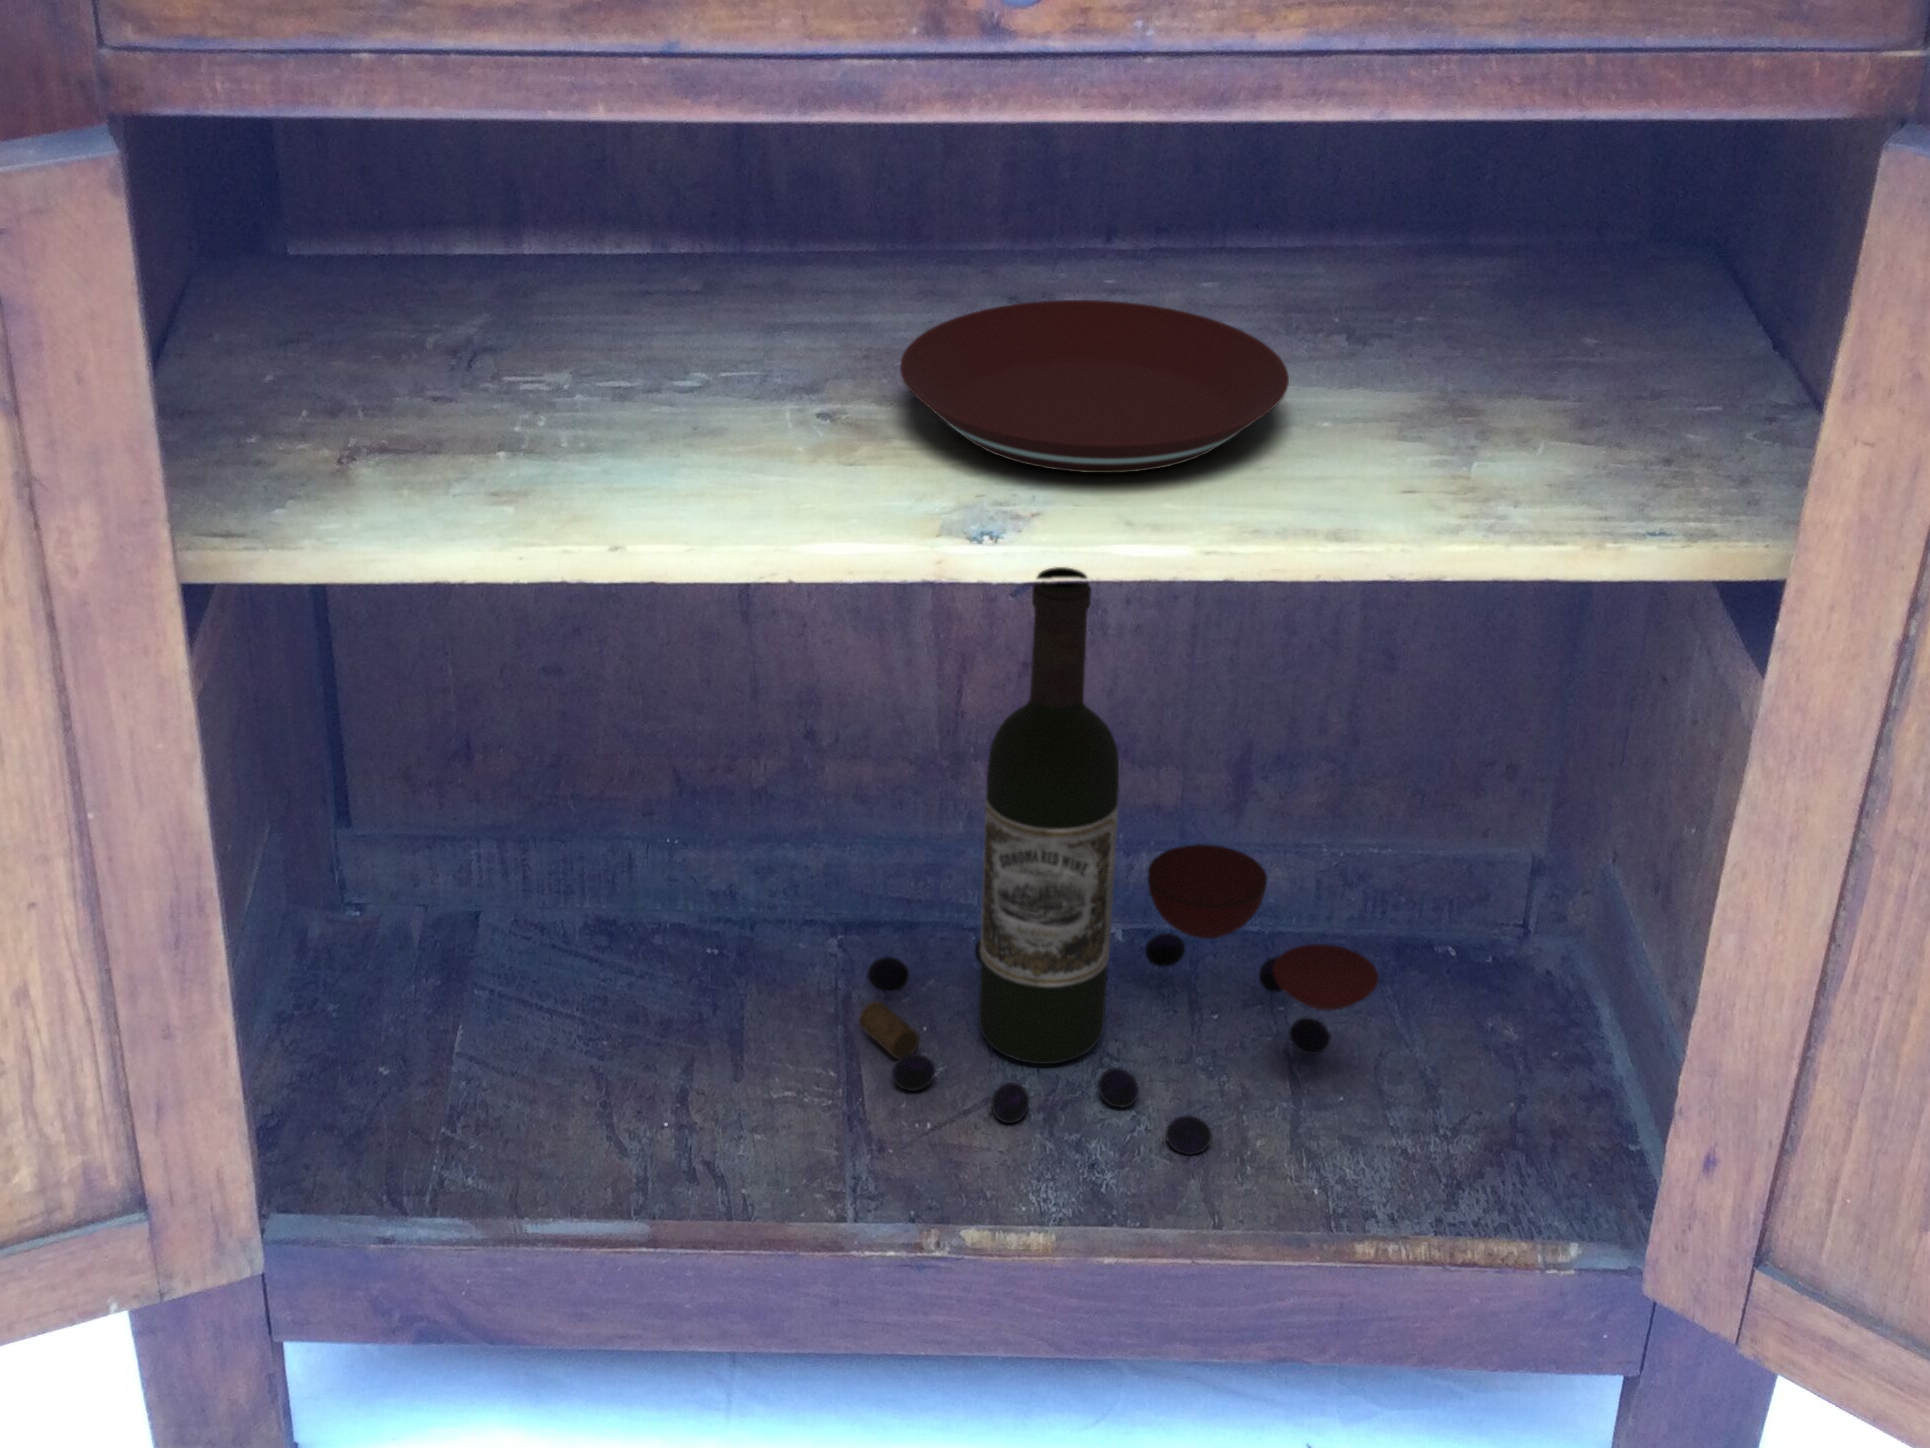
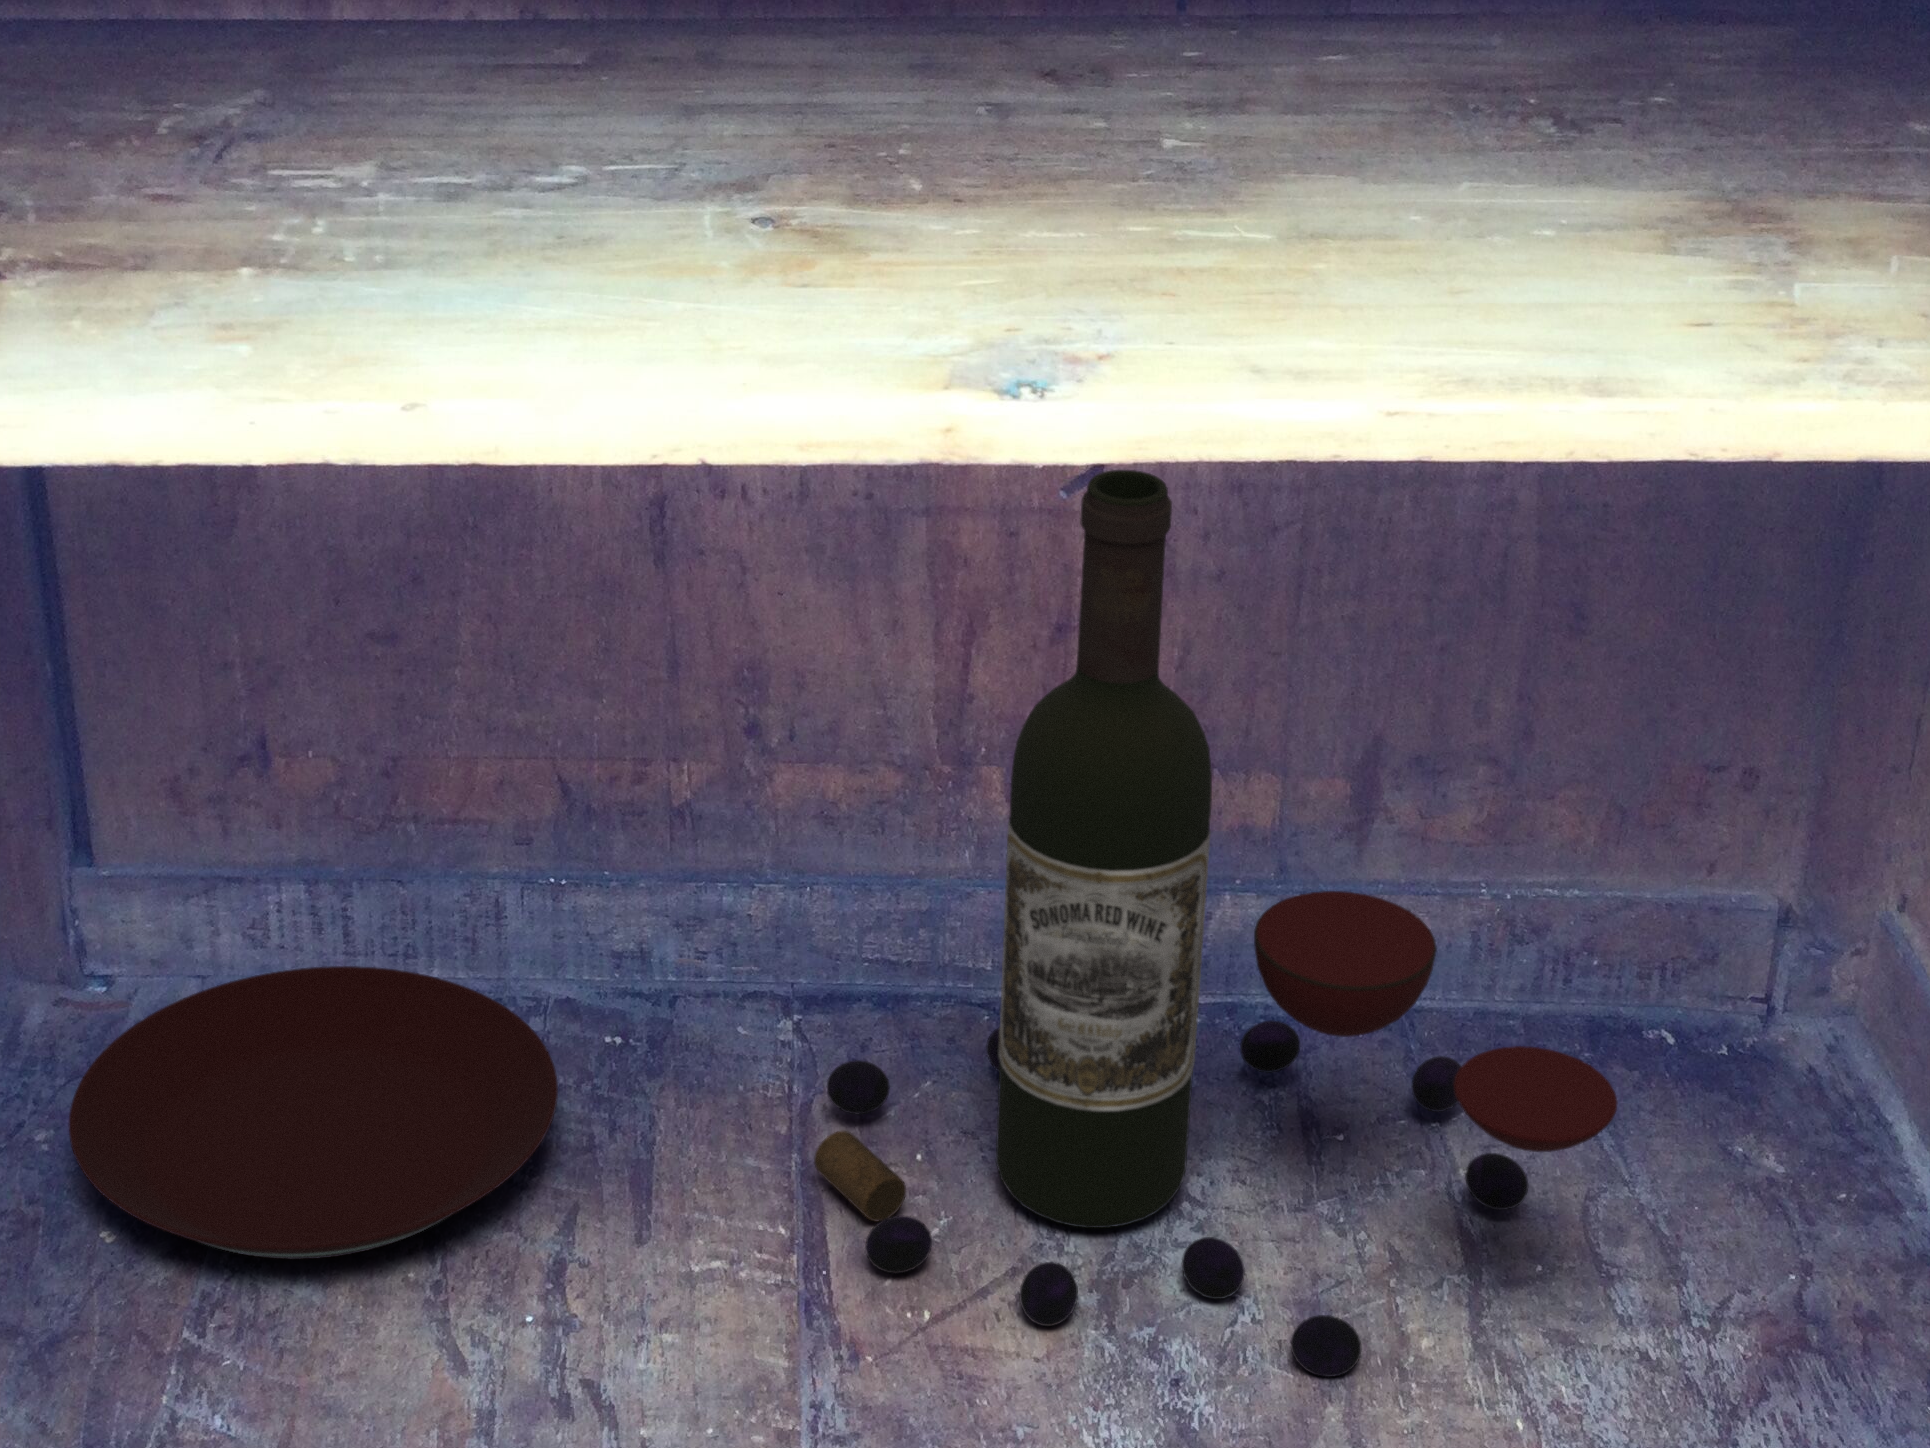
plate: present [900,300,1289,473] -> present [69,966,558,1259]

